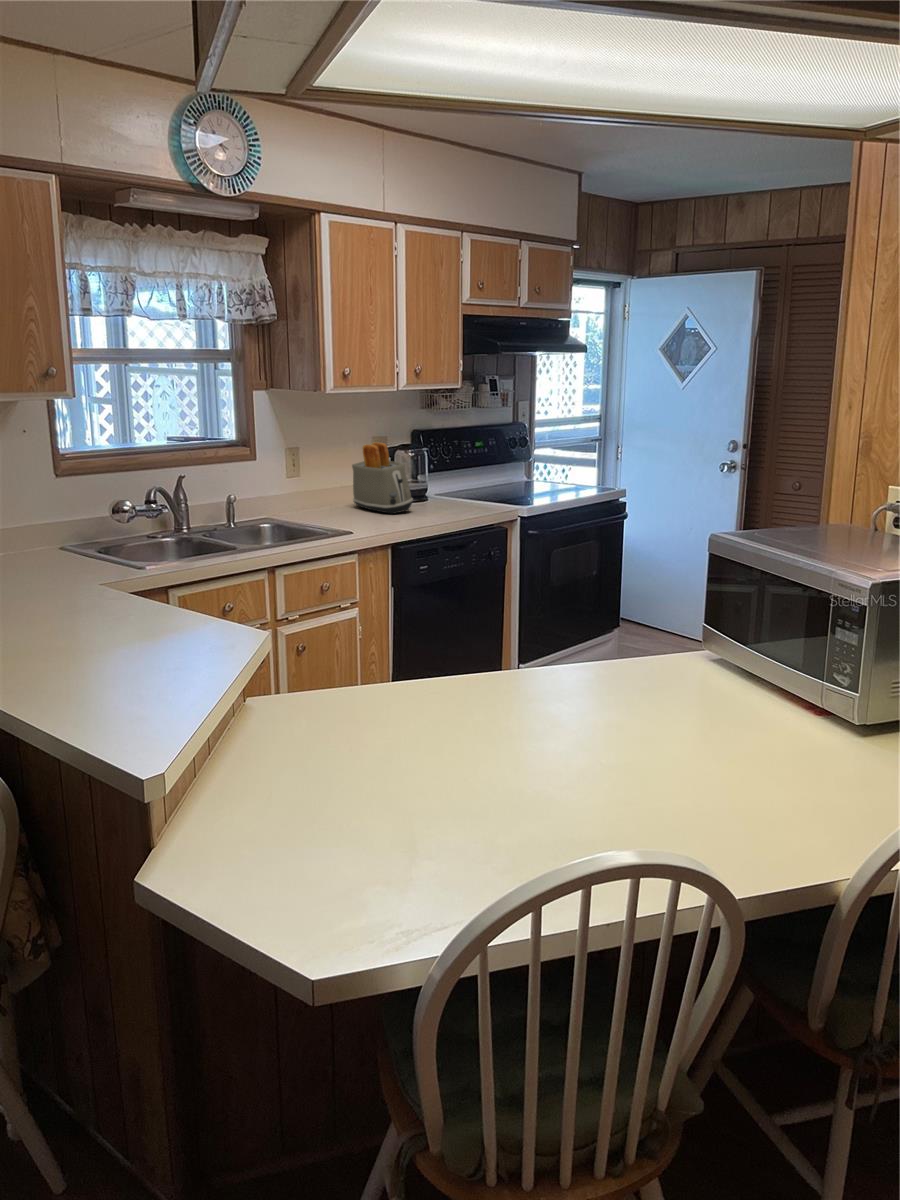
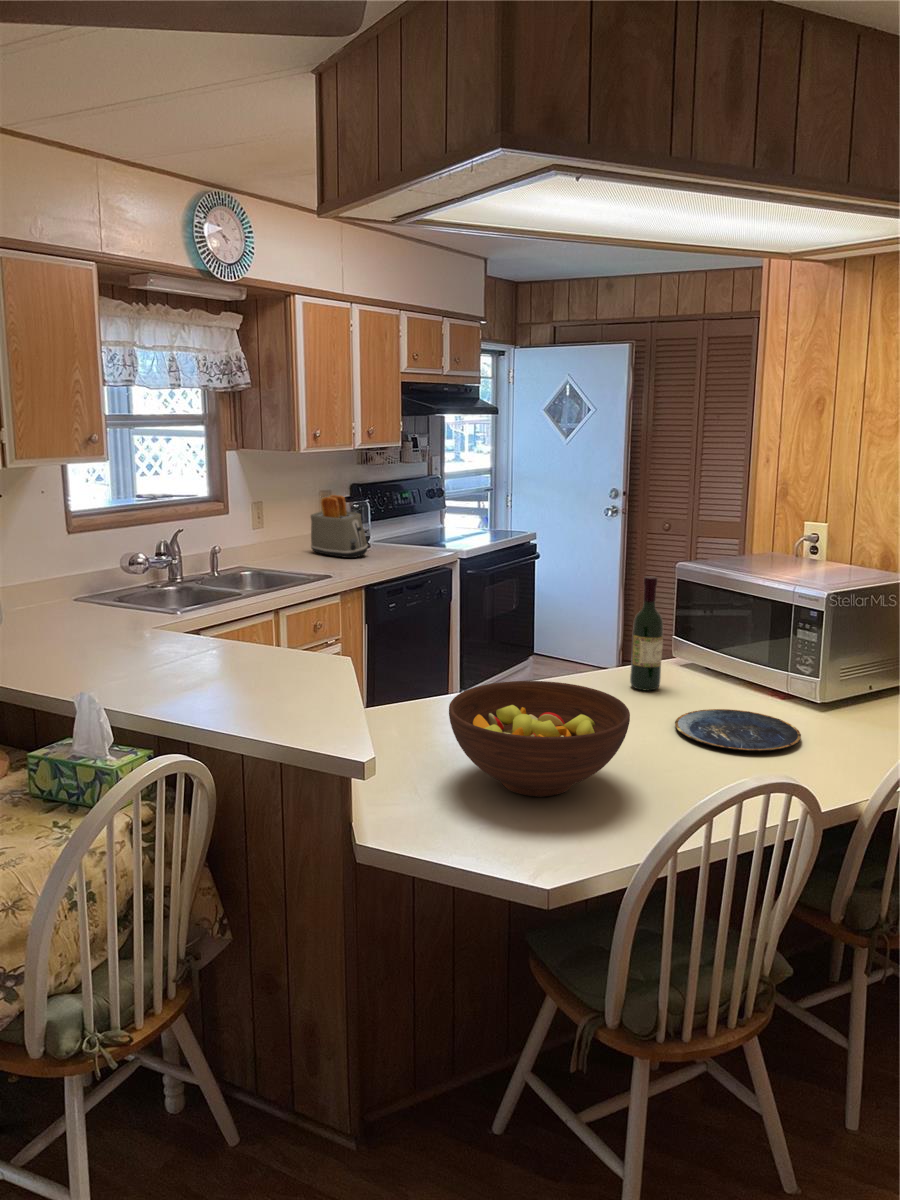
wine bottle: none [612,546,655,696] -> present [630,576,663,691]
fruit bowl: none [248,683,501,851] -> present [449,681,630,796]
plate: none [631,729,805,801] -> present [675,709,801,751]

